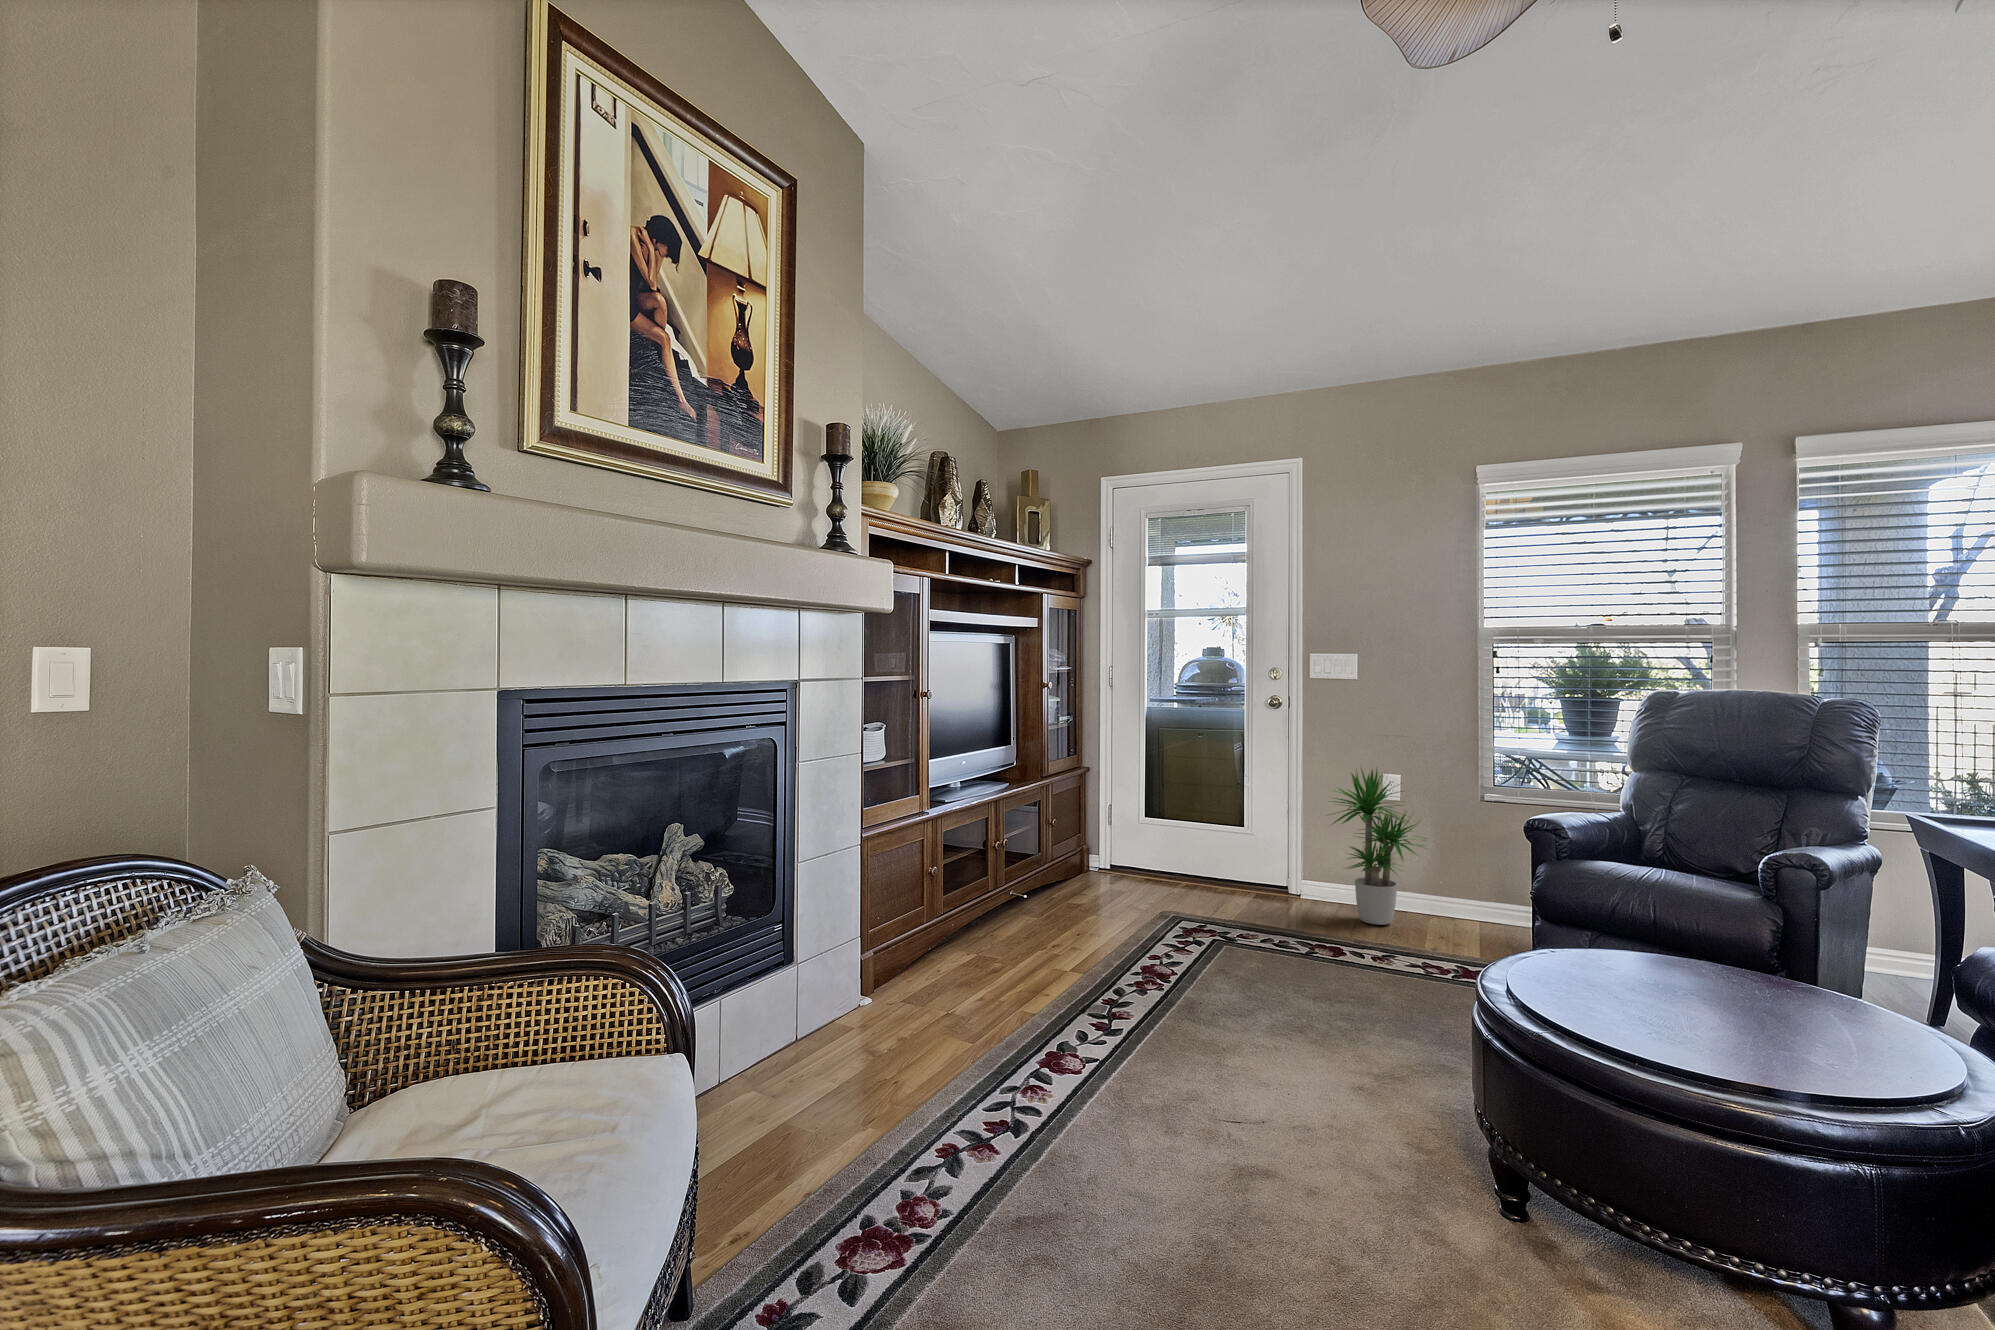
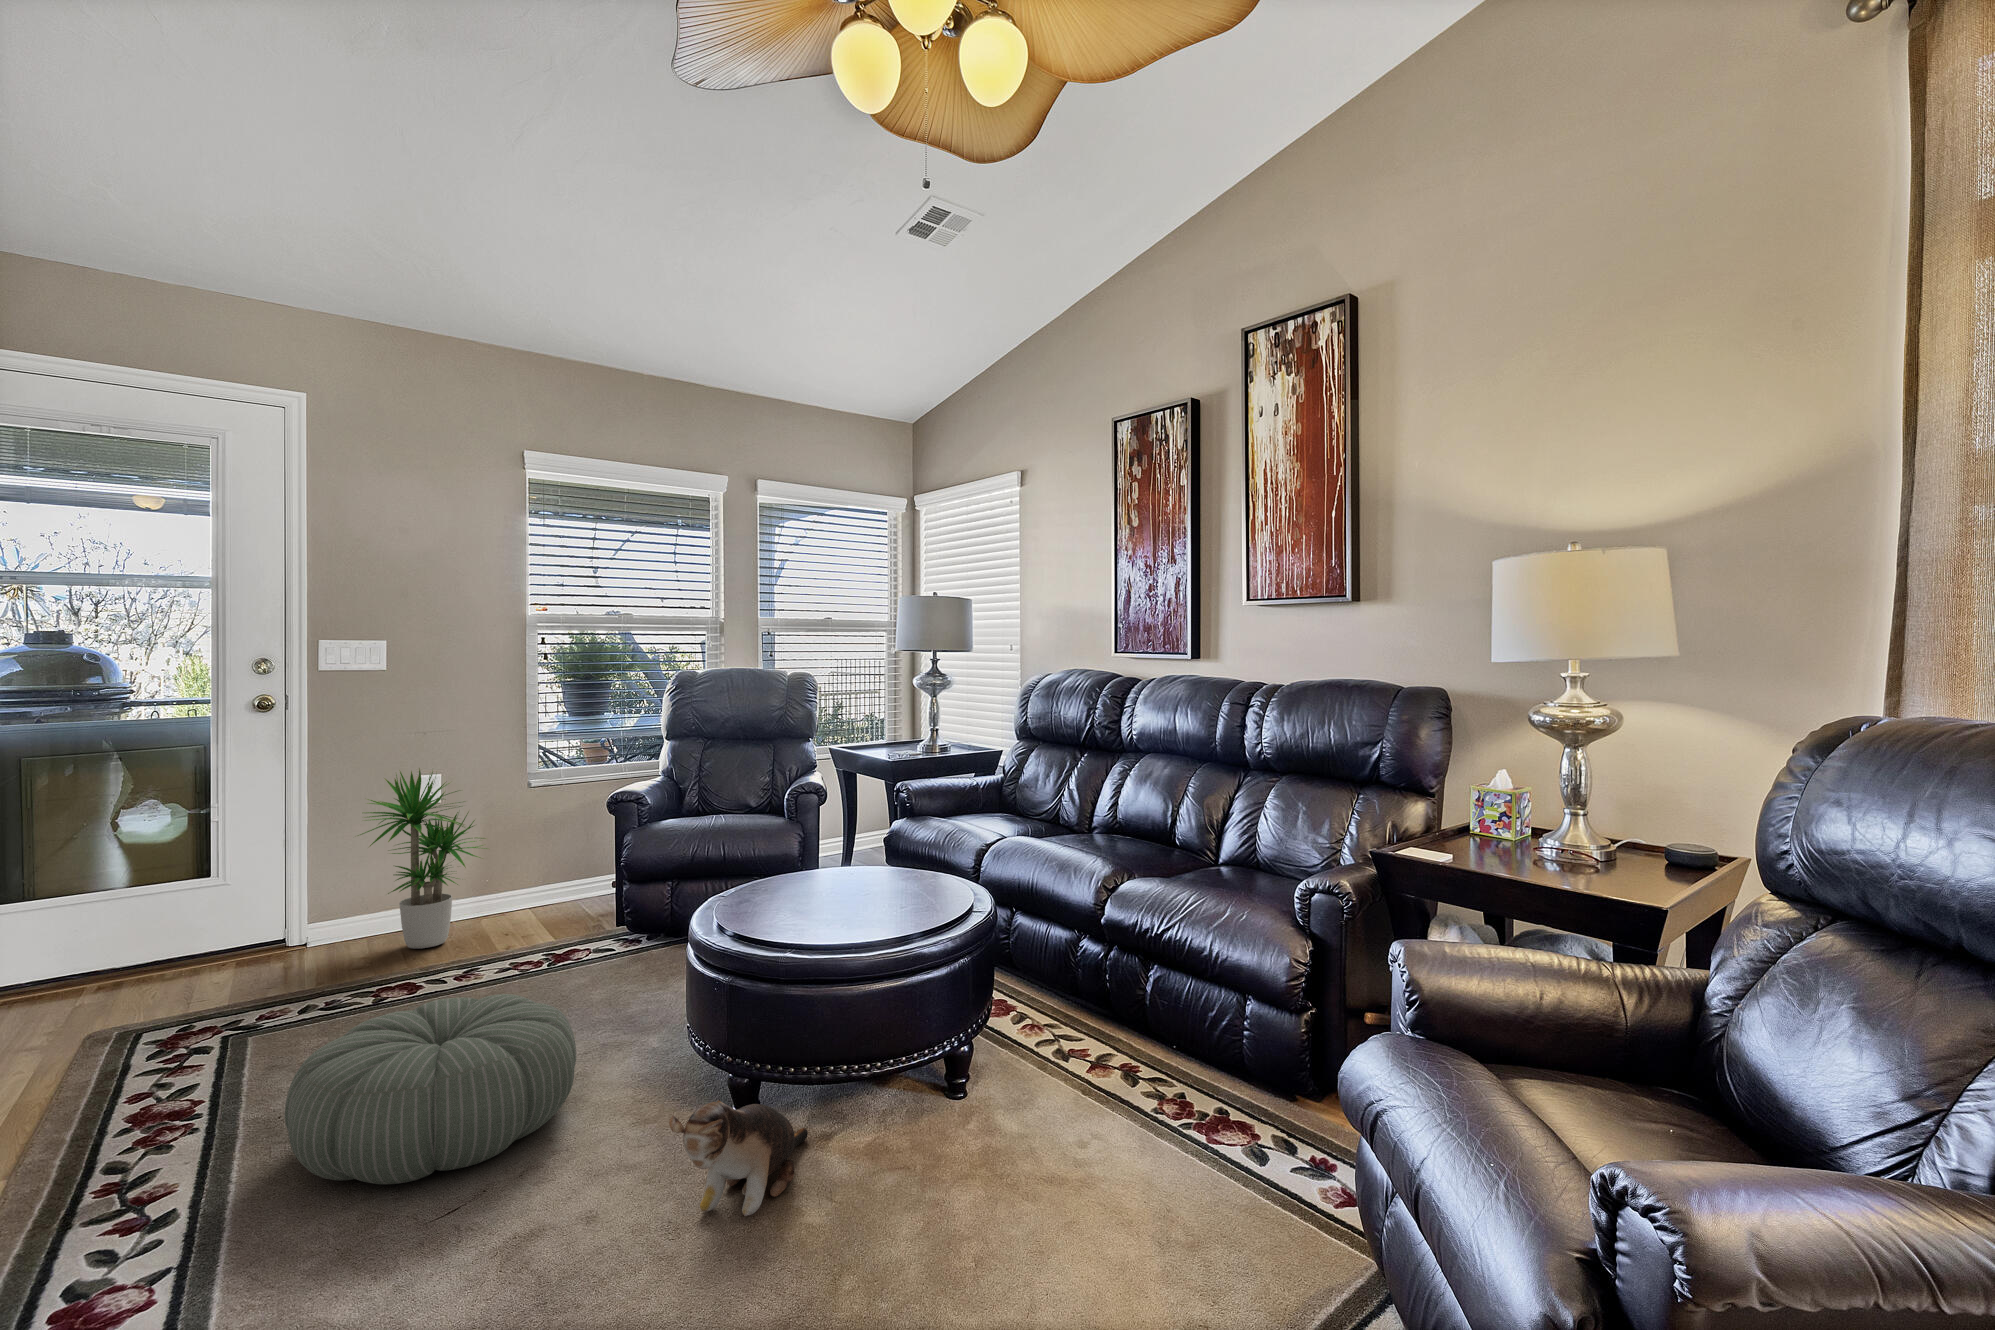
pouf: none [1173,952,1387,1095] -> present [285,994,576,1184]
plush toy: none [1354,1121,1570,1275] -> present [669,1100,808,1216]

